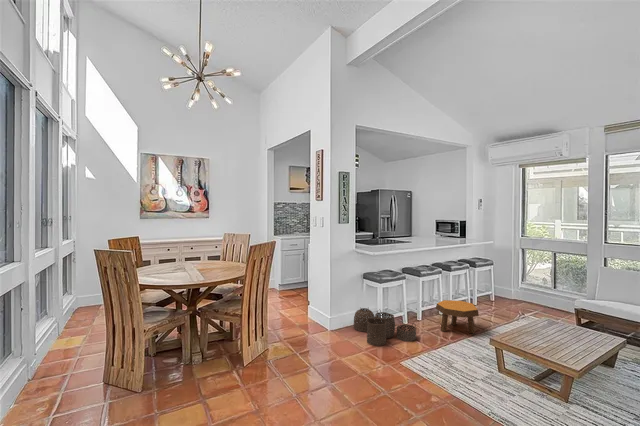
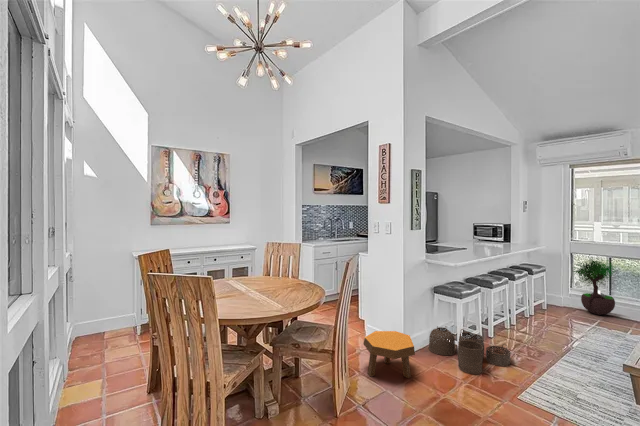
potted tree: none [515,249,556,306] -> present [574,258,615,315]
footstool: present [436,300,479,334] -> present [363,331,415,378]

